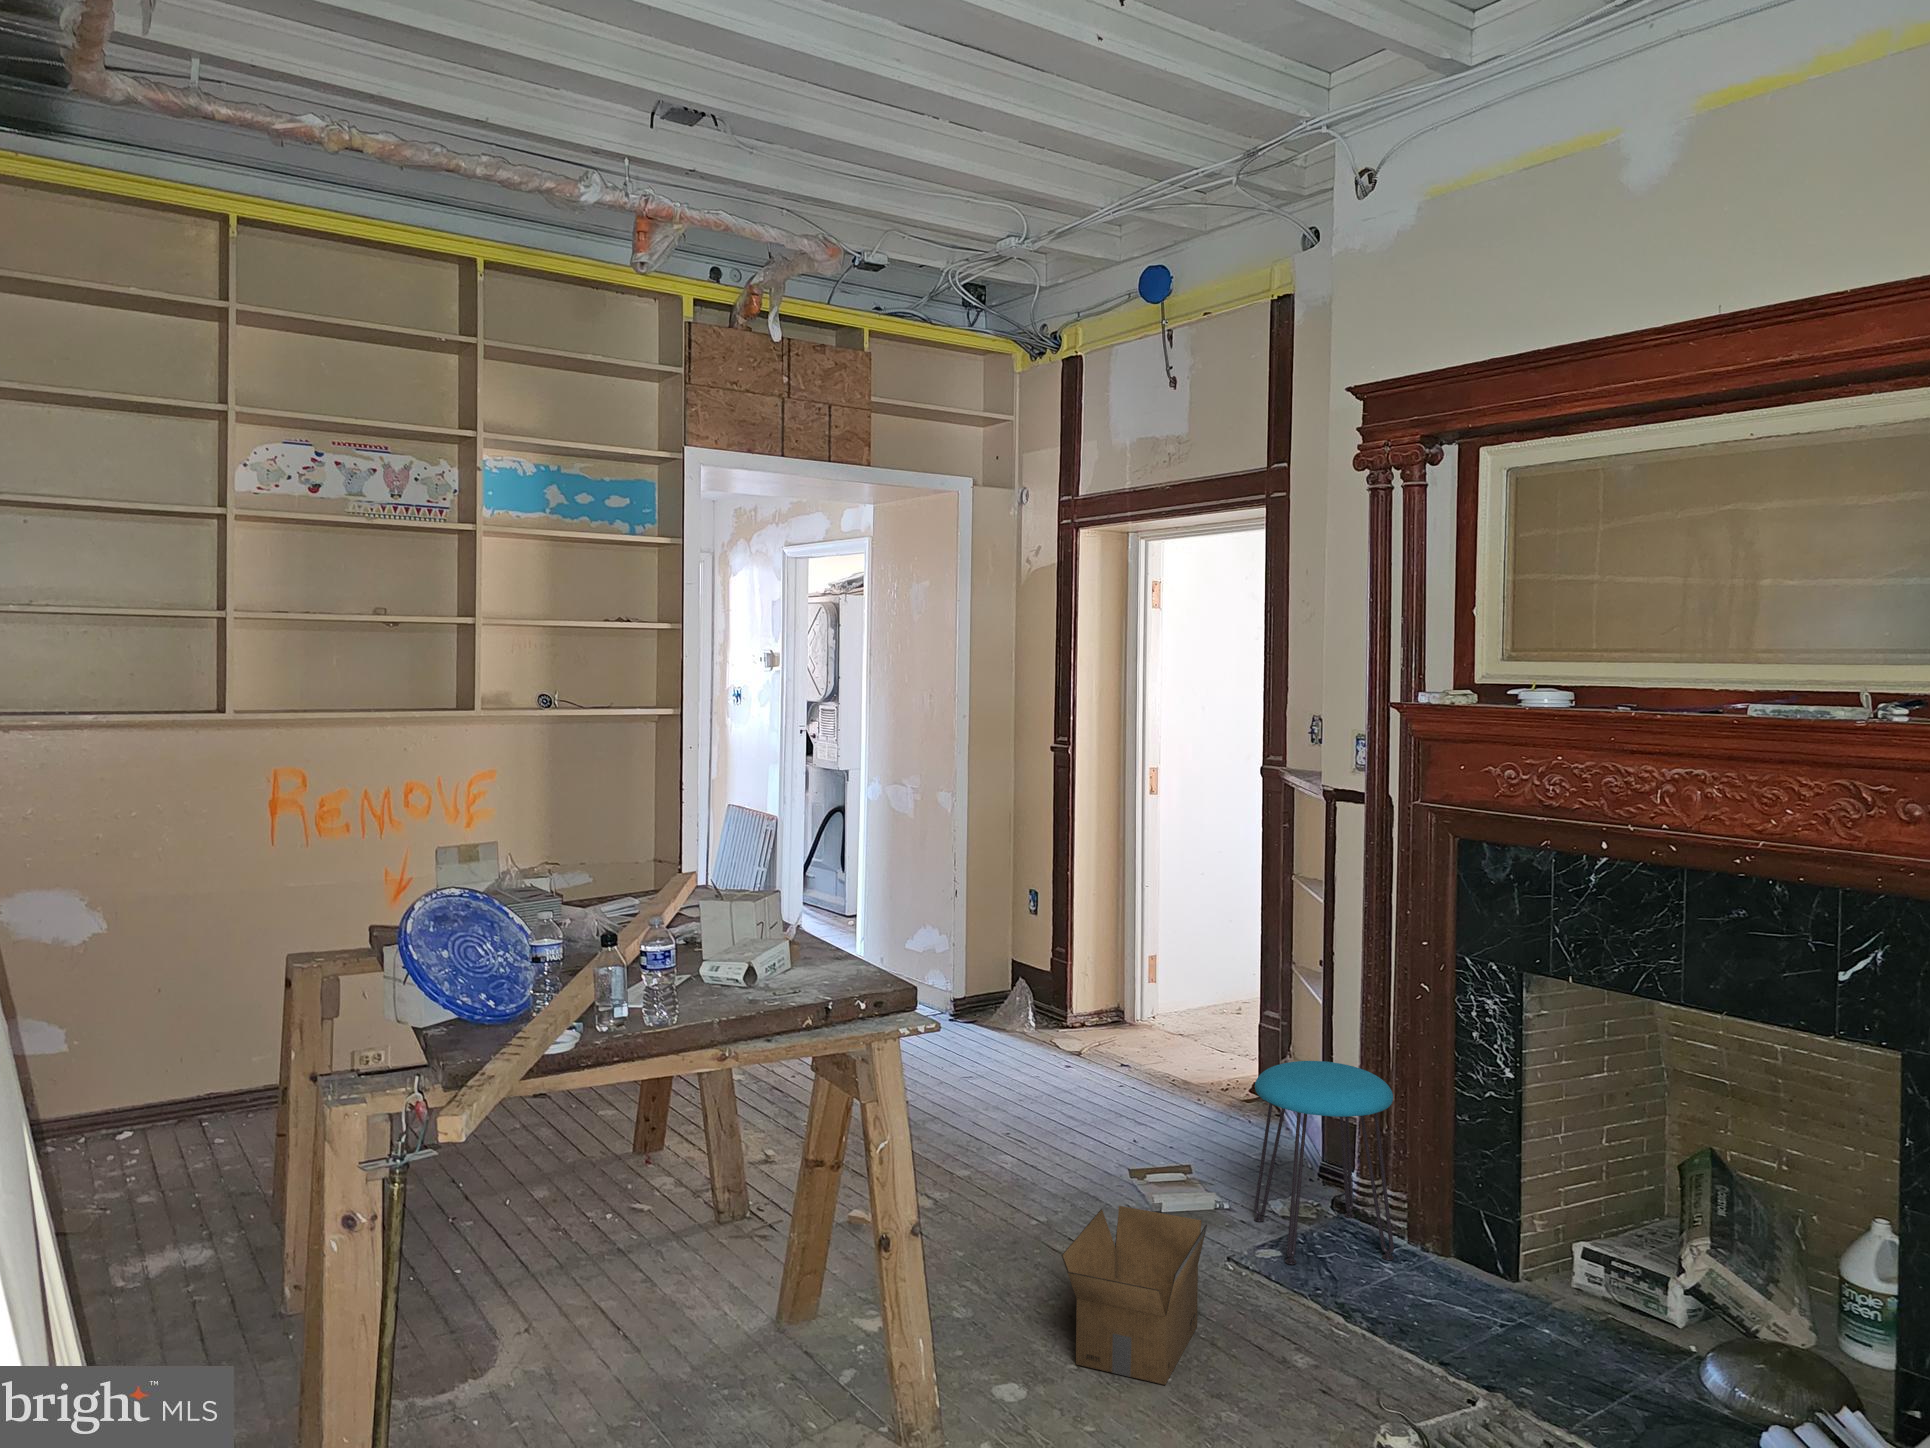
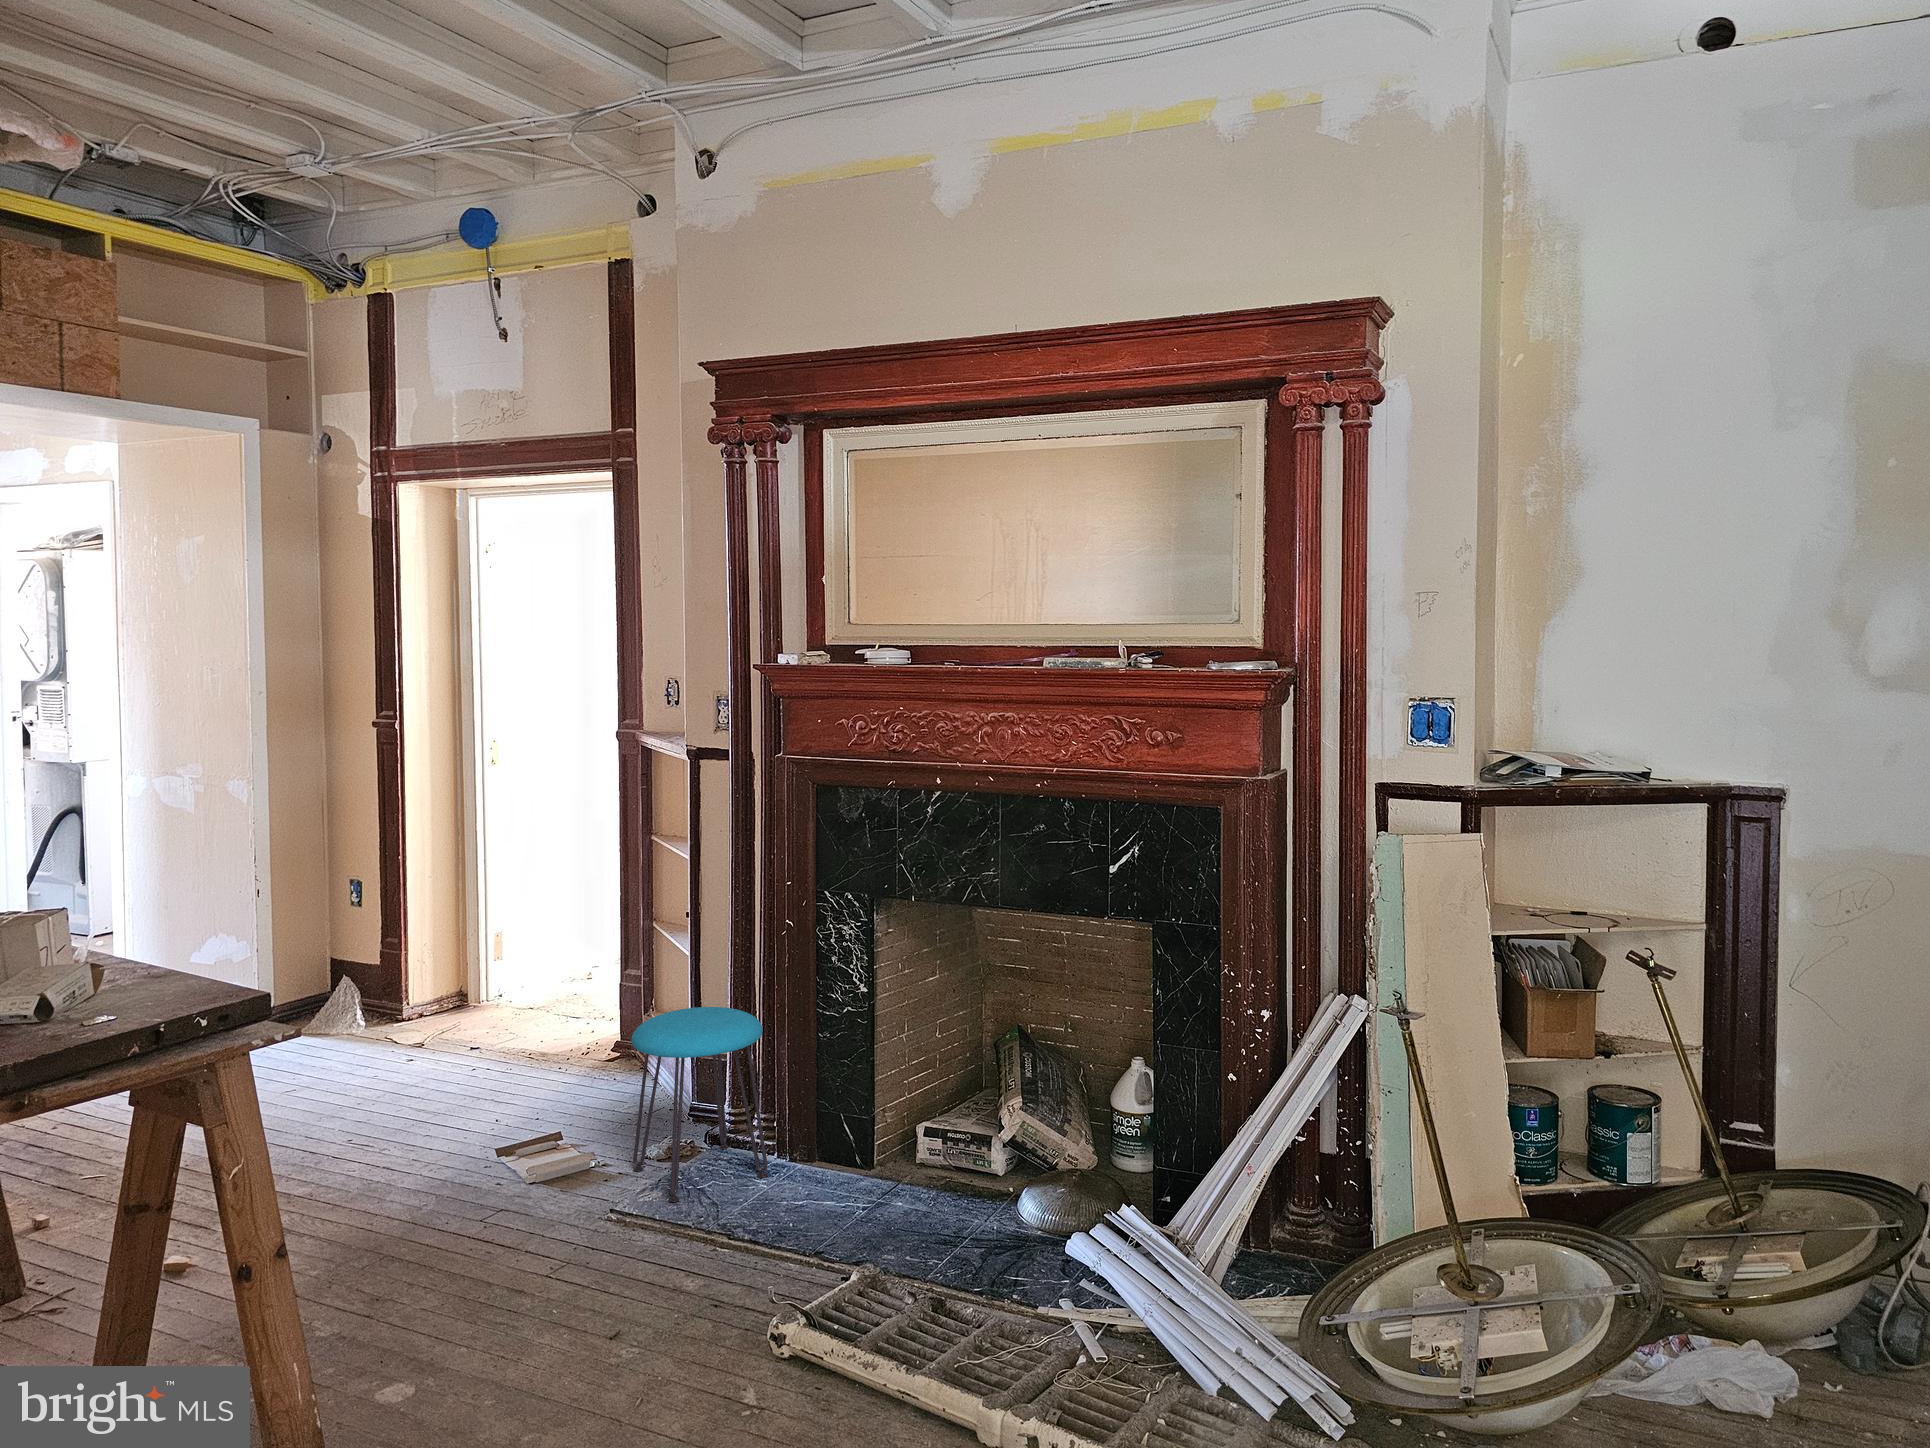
cardboard box: present [1062,1206,1207,1385] -> none [449,1176,598,1346]

